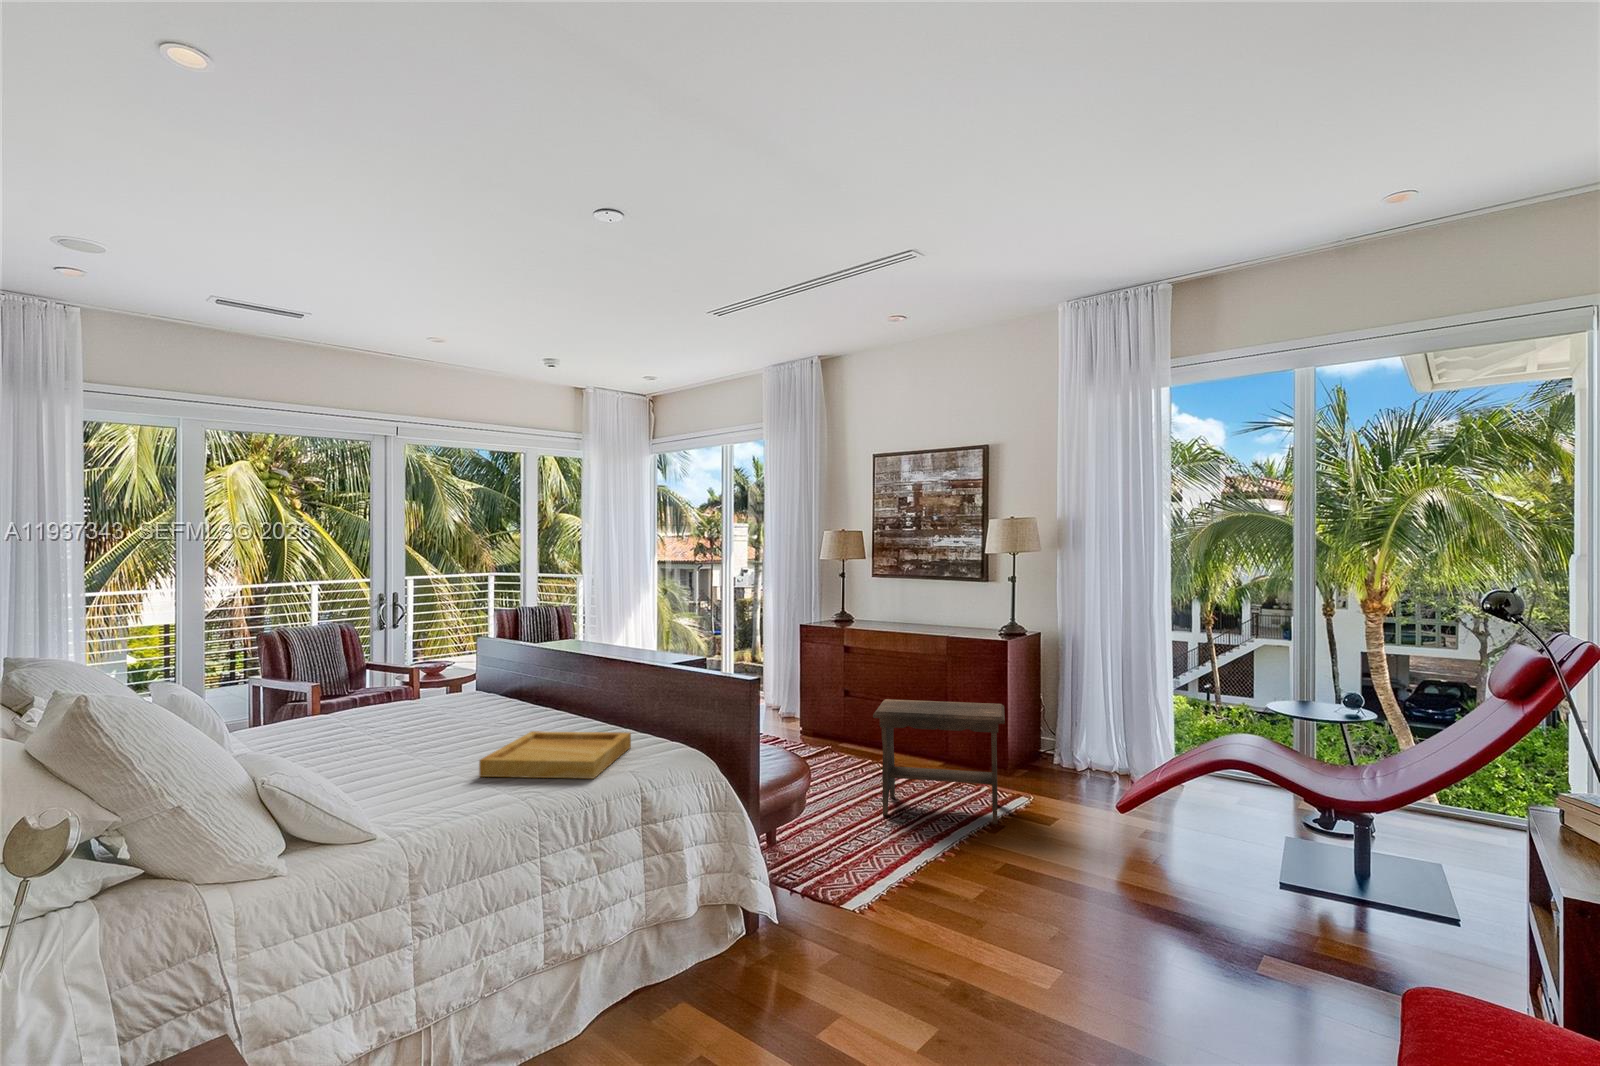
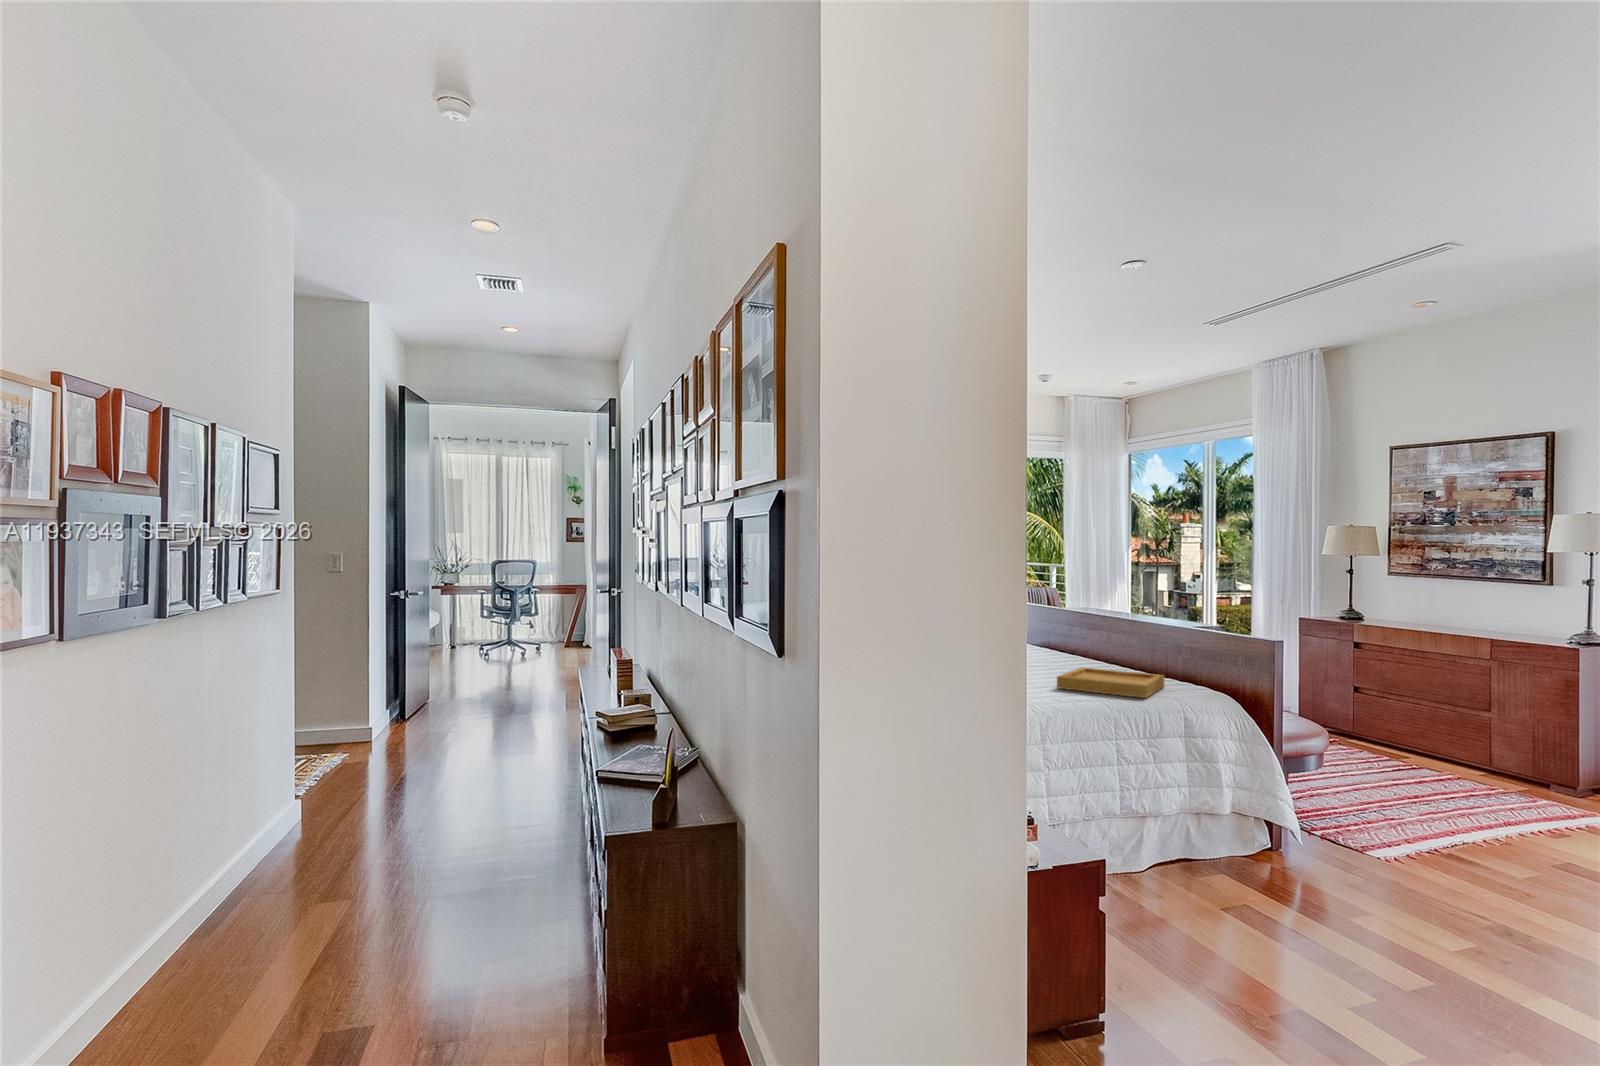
footstool: present [873,699,1005,824] -> none [1395,692,1570,830]

